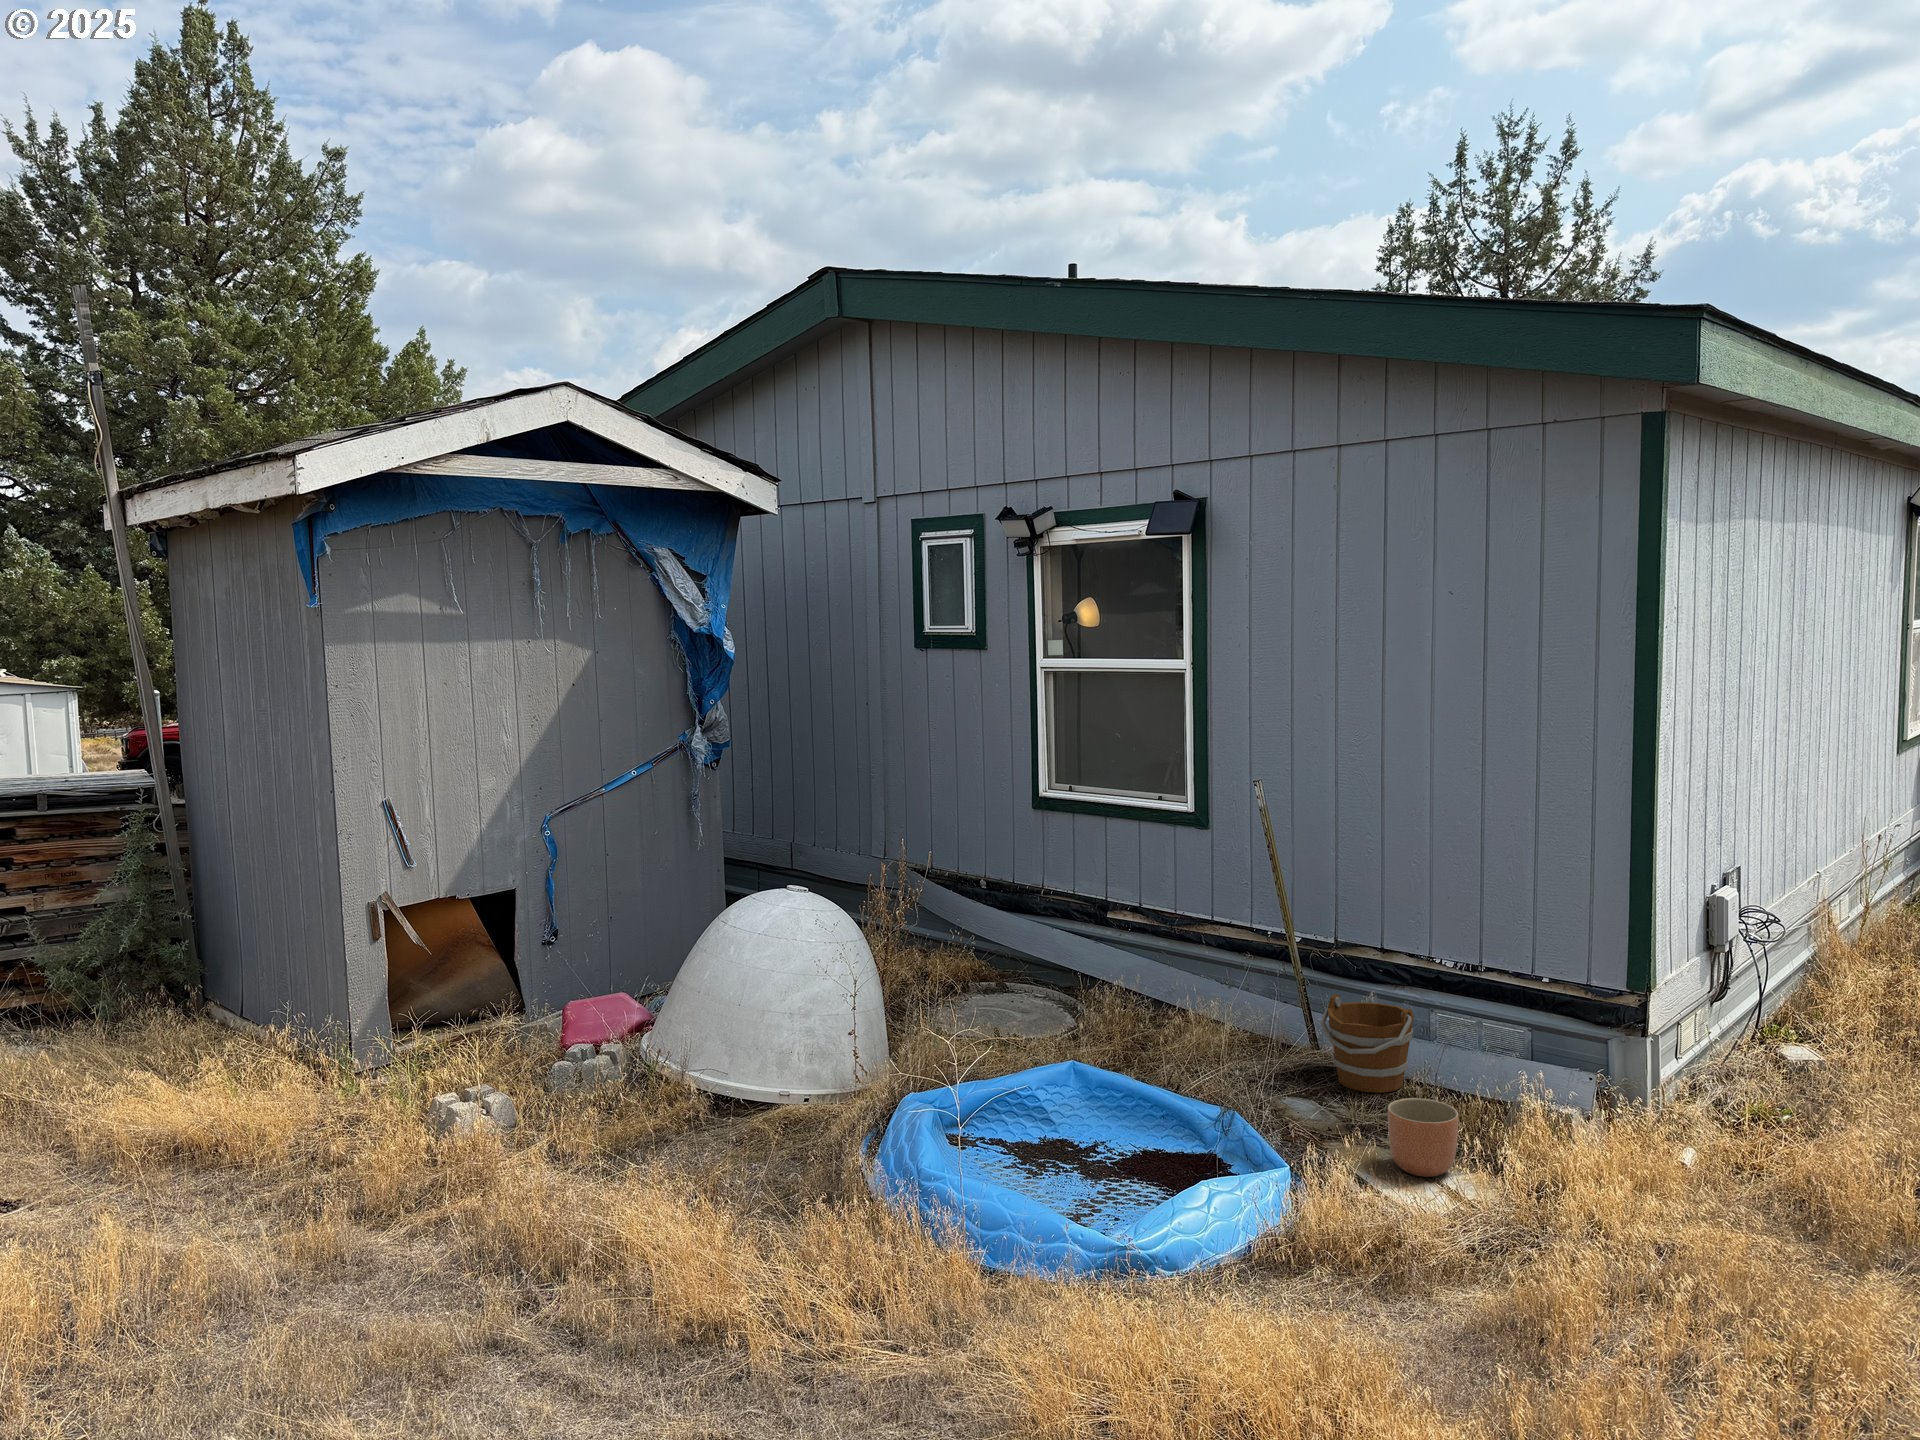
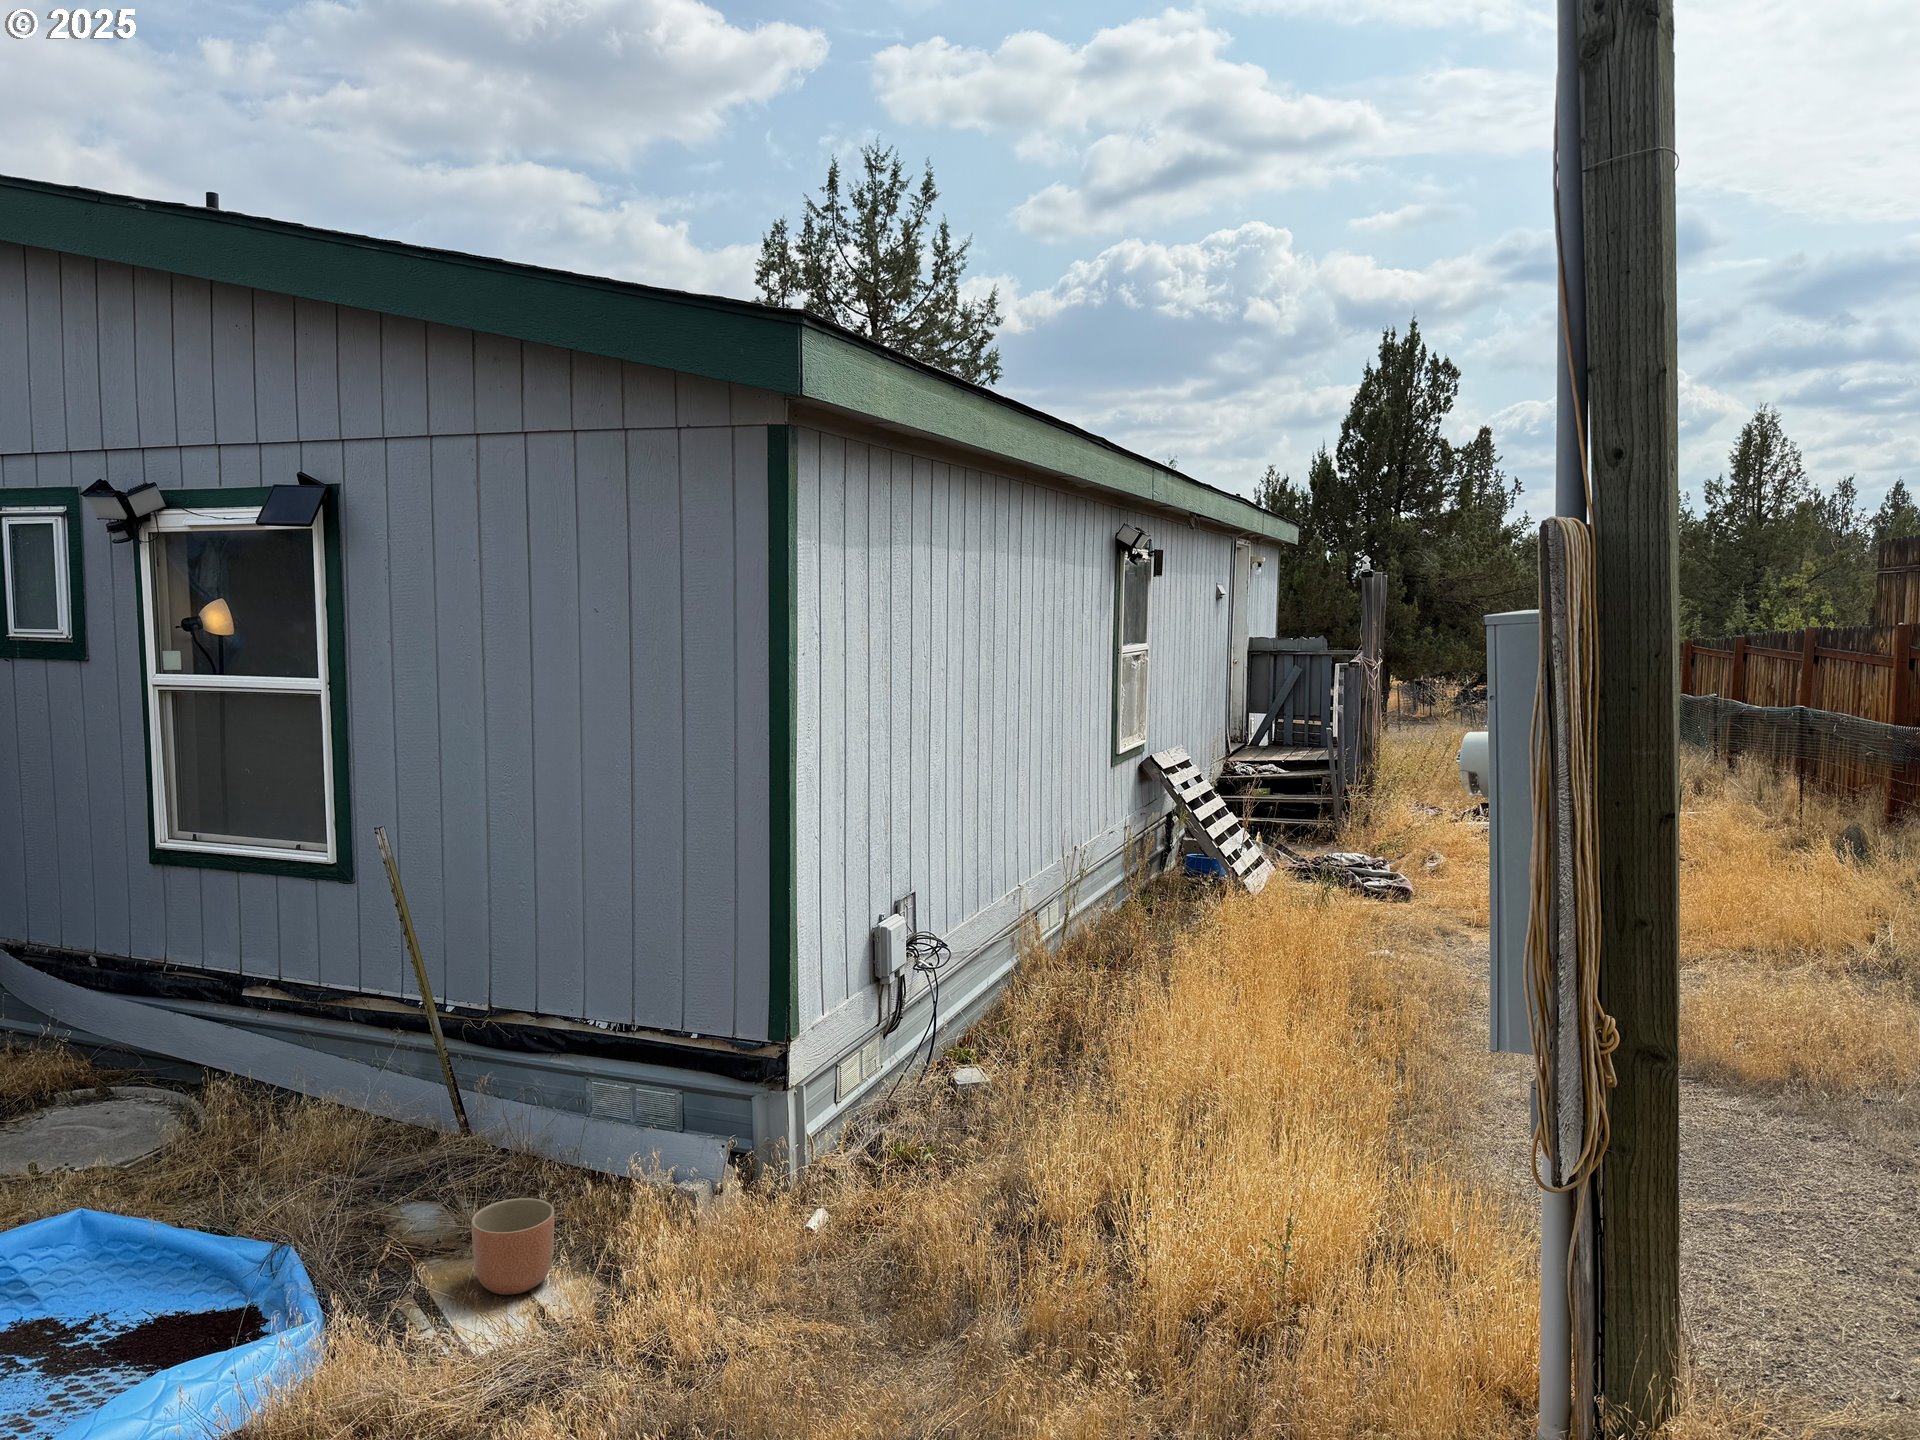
bucket: present [1320,994,1414,1093] -> none [453,1071,561,1185]

